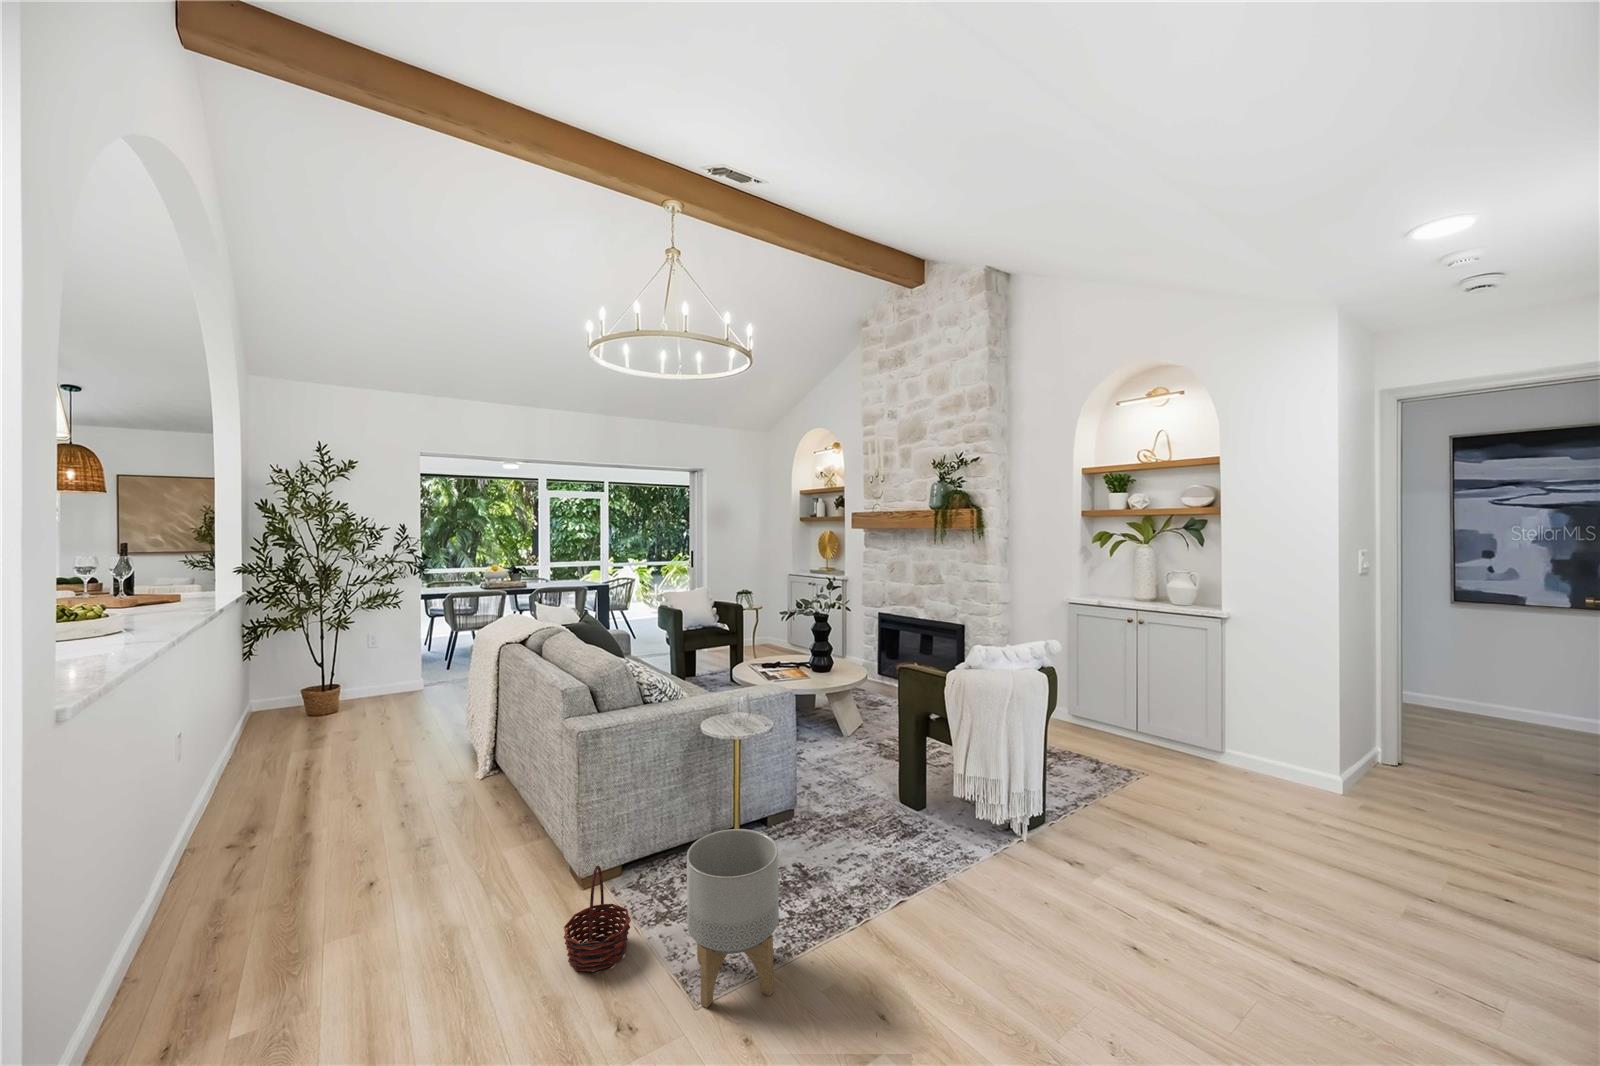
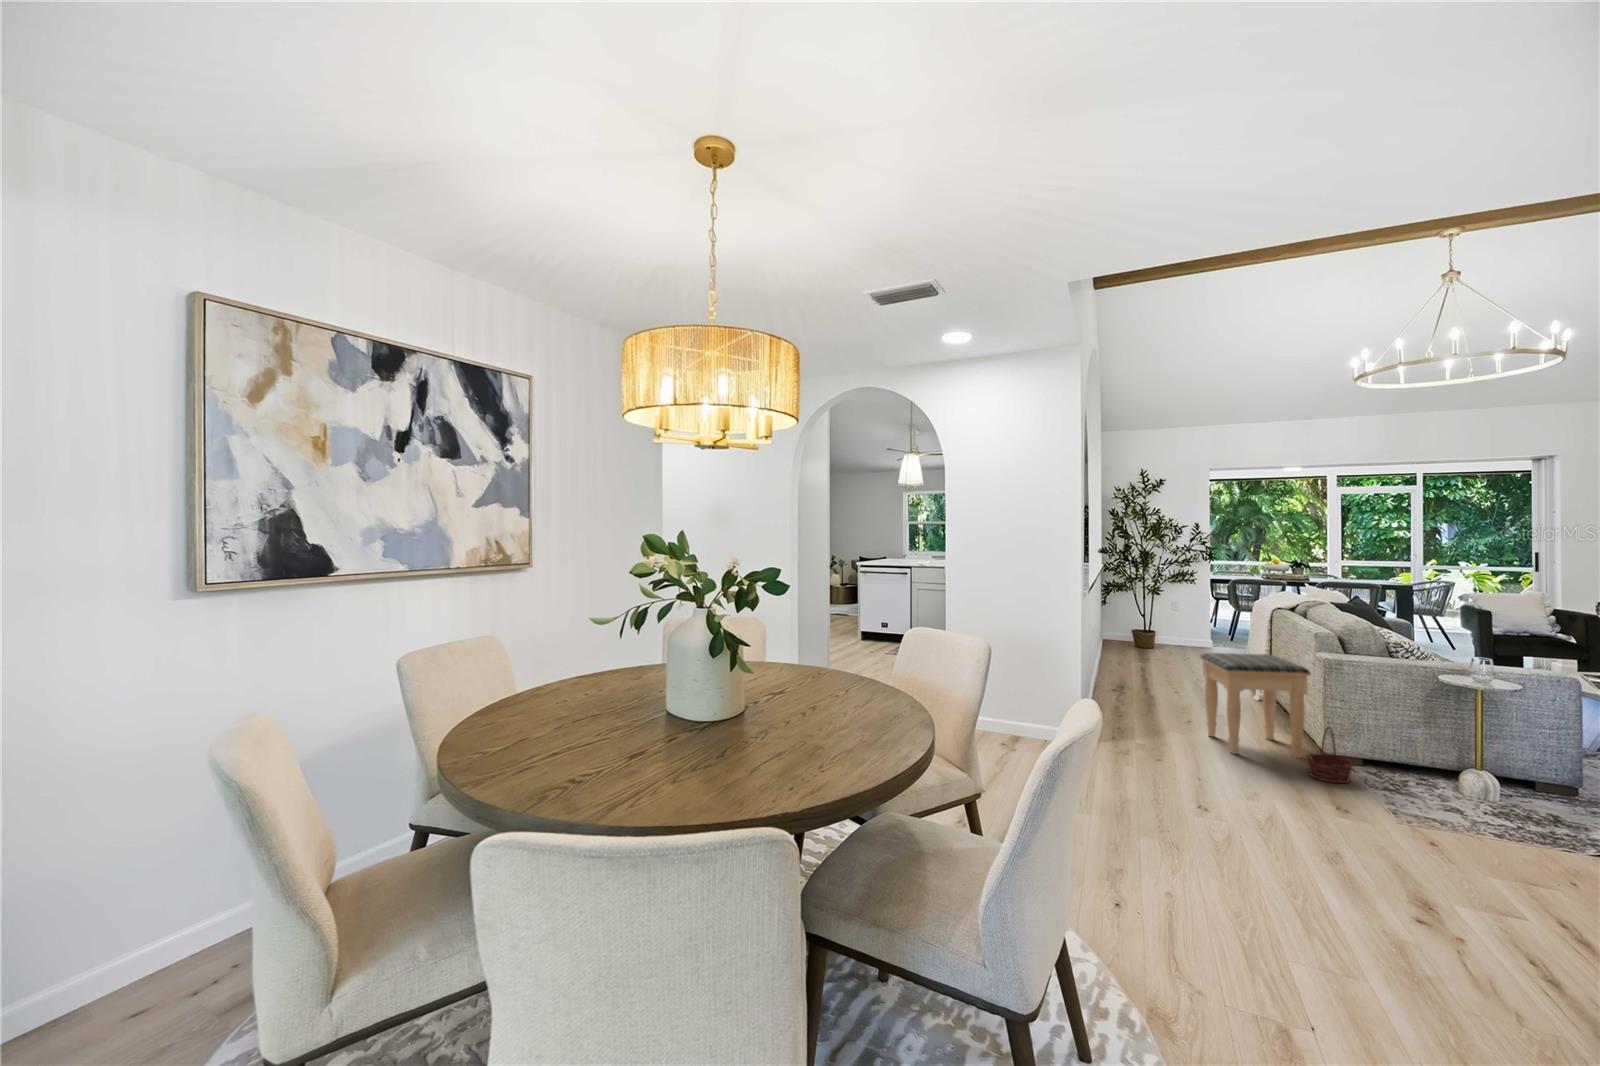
footstool: none [380,737,564,969] -> present [1200,653,1311,758]
planter: present [687,829,779,1008] -> none [1388,725,1468,826]

